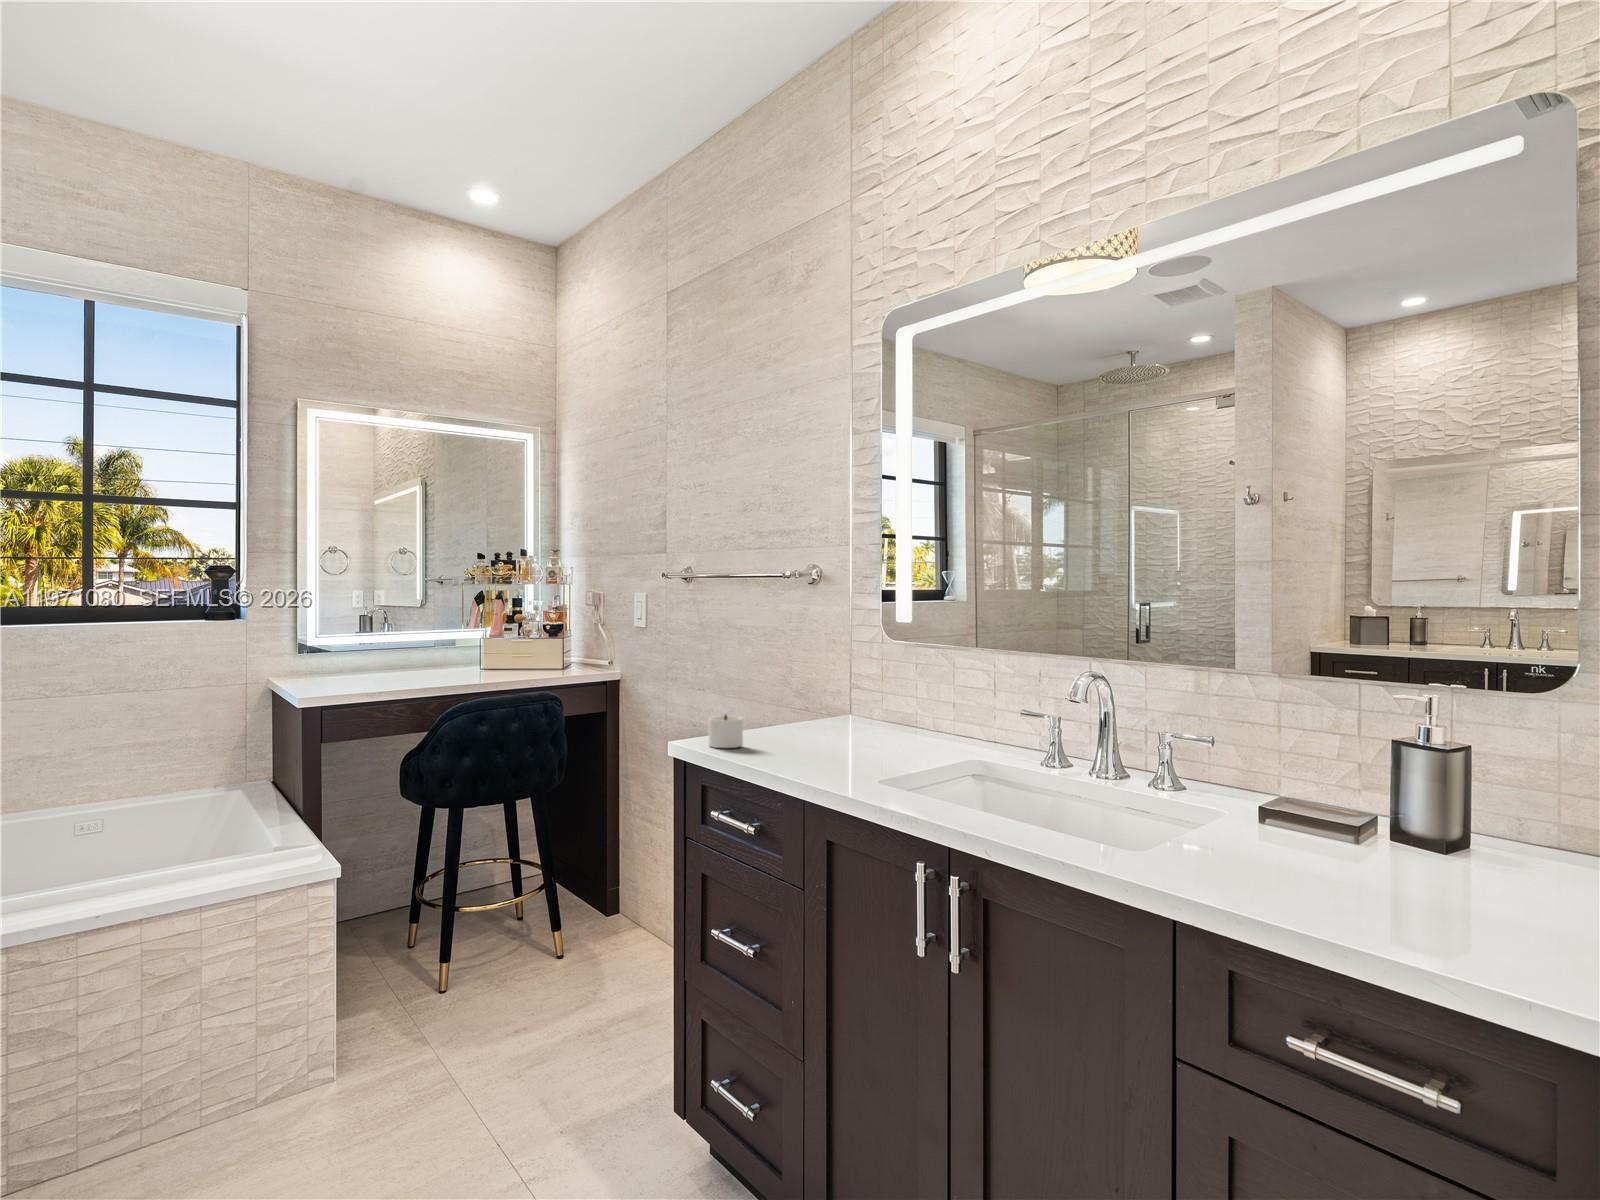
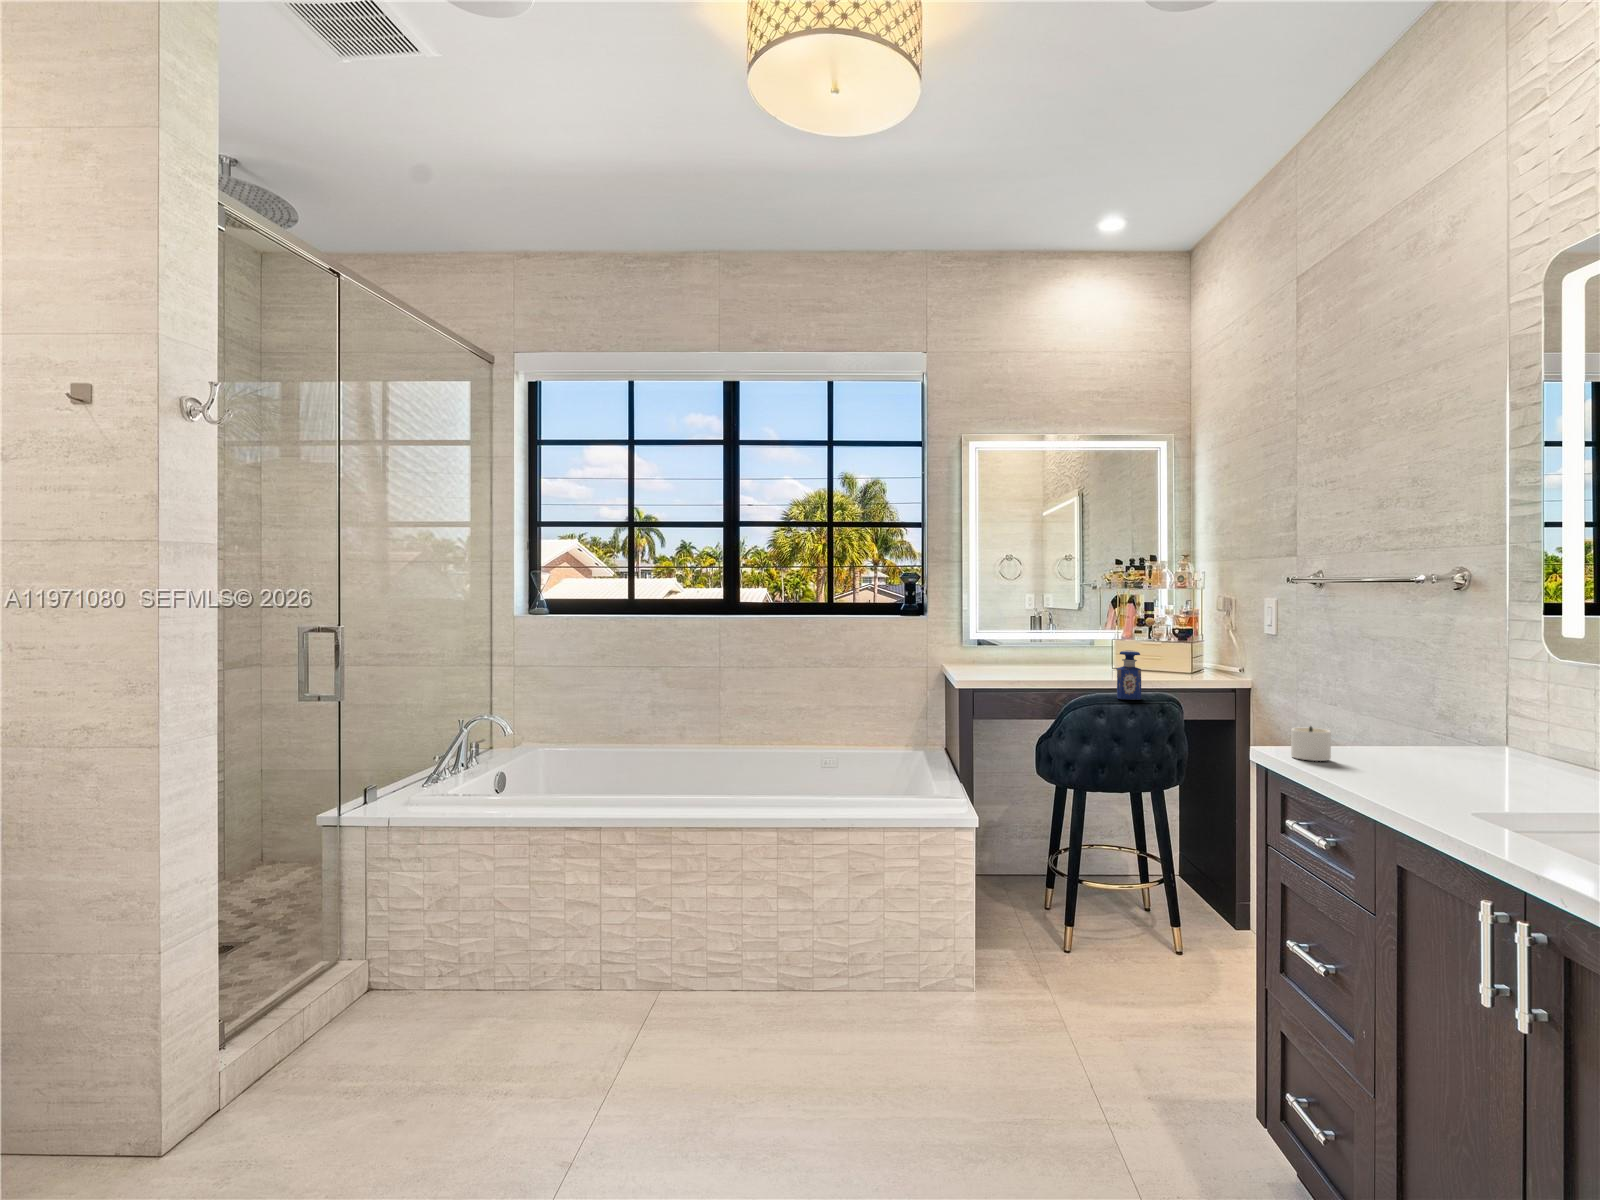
perfume bottle: none [499,649,525,702] -> present [1117,650,1141,700]

